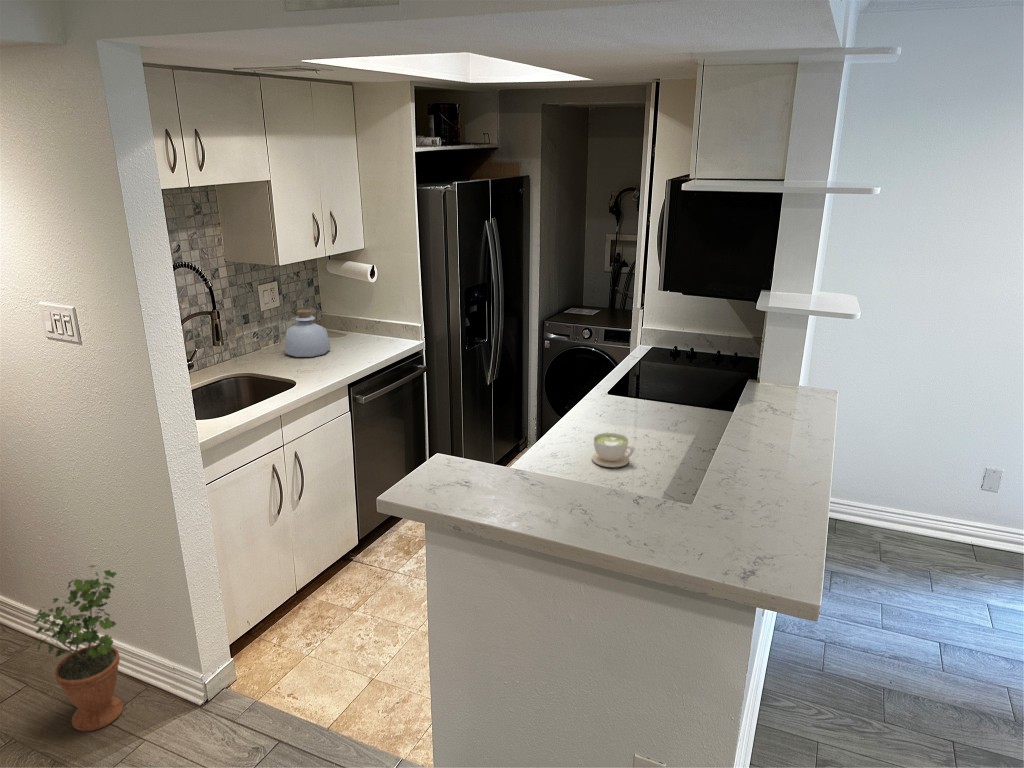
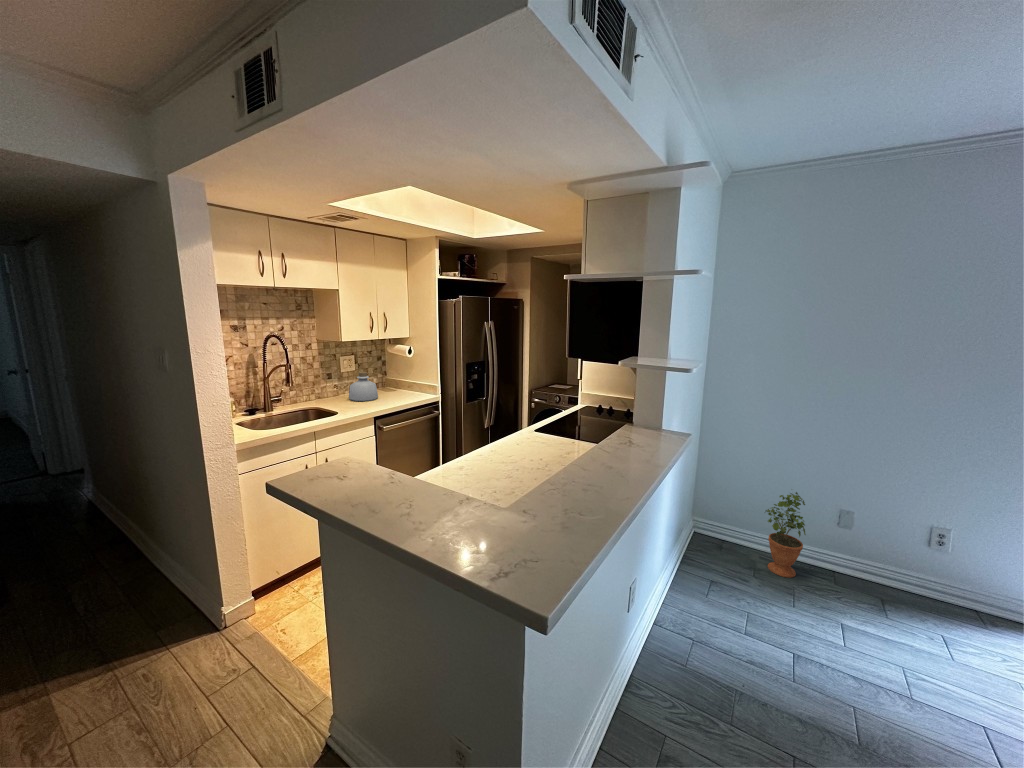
coffee cup: present [592,433,634,467] -> none [479,452,508,477]
potted plant: present [33,565,123,731] -> present [766,492,806,578]

